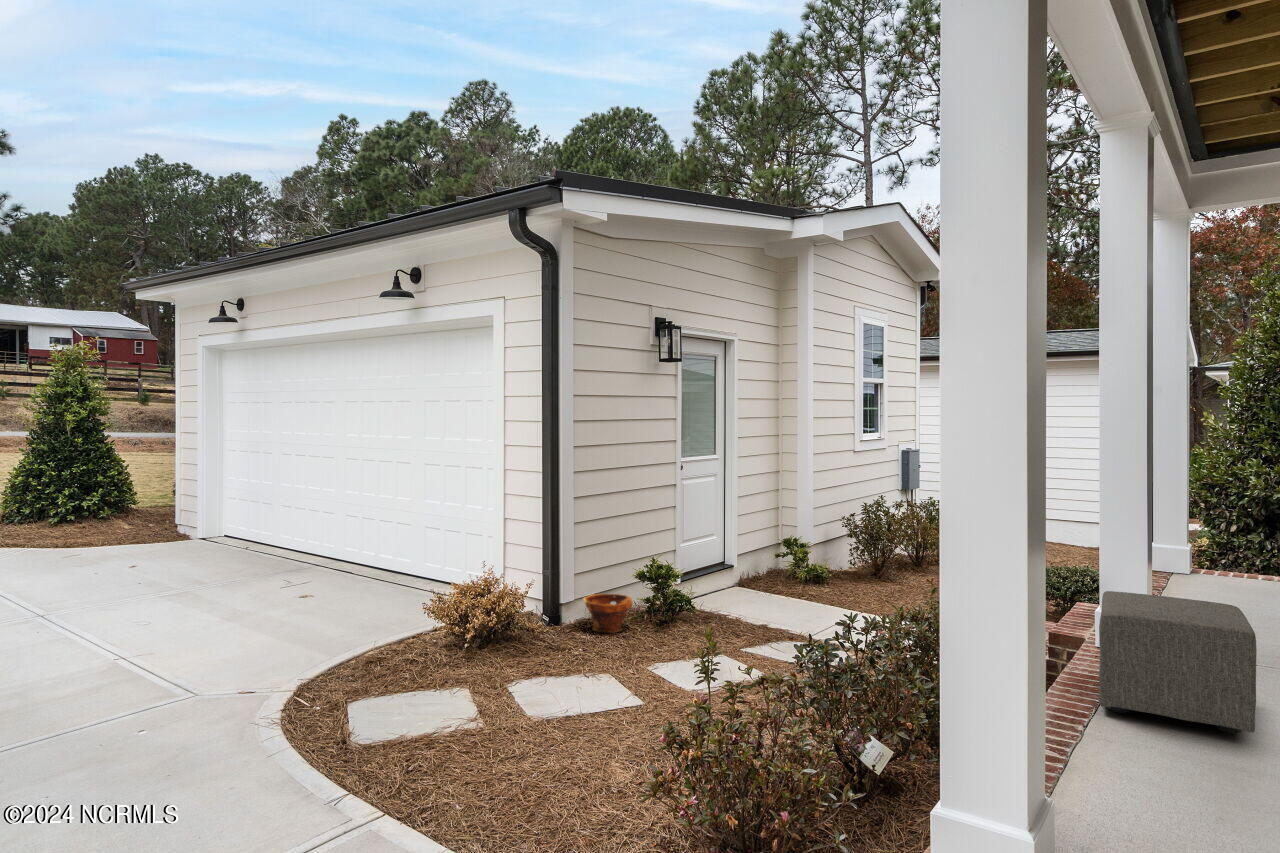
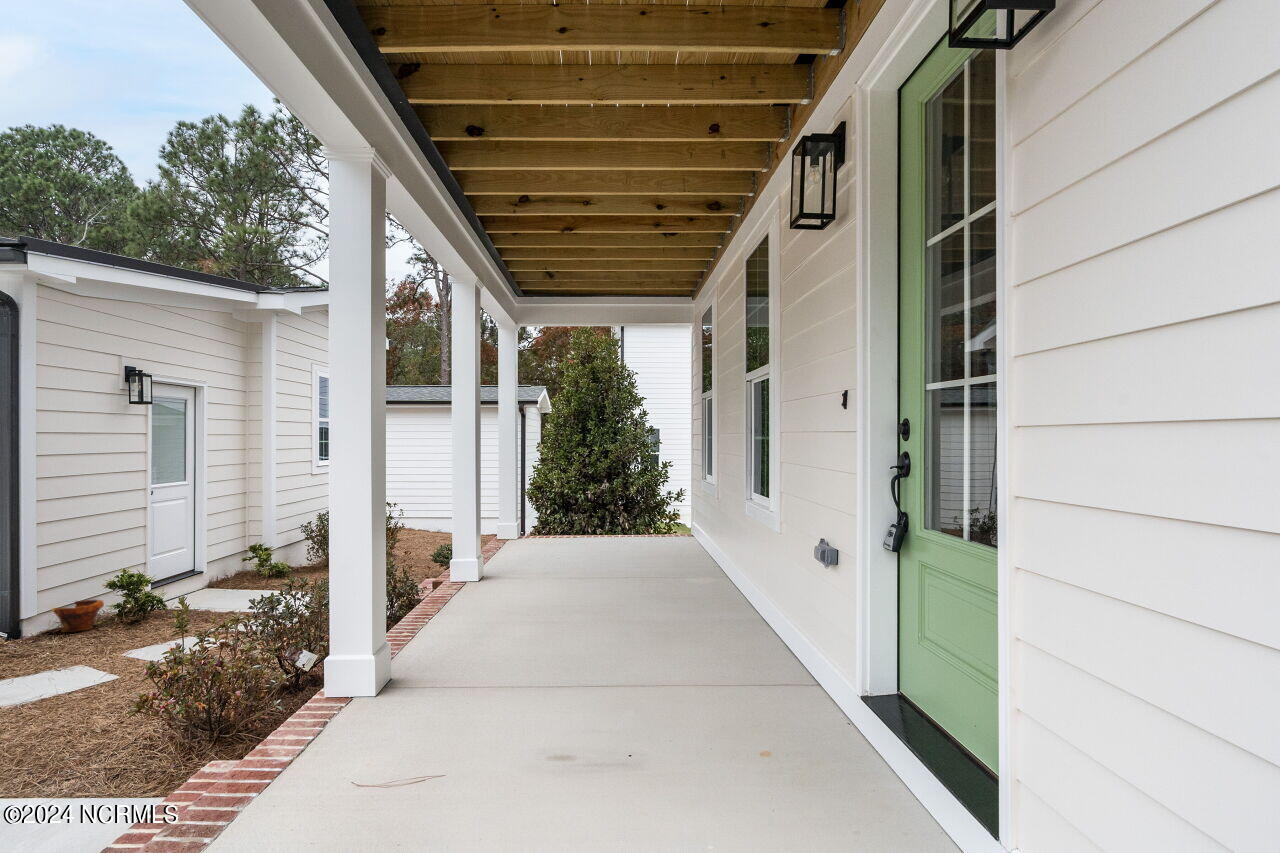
ottoman: present [1099,591,1257,734] -> none [426,535,497,597]

